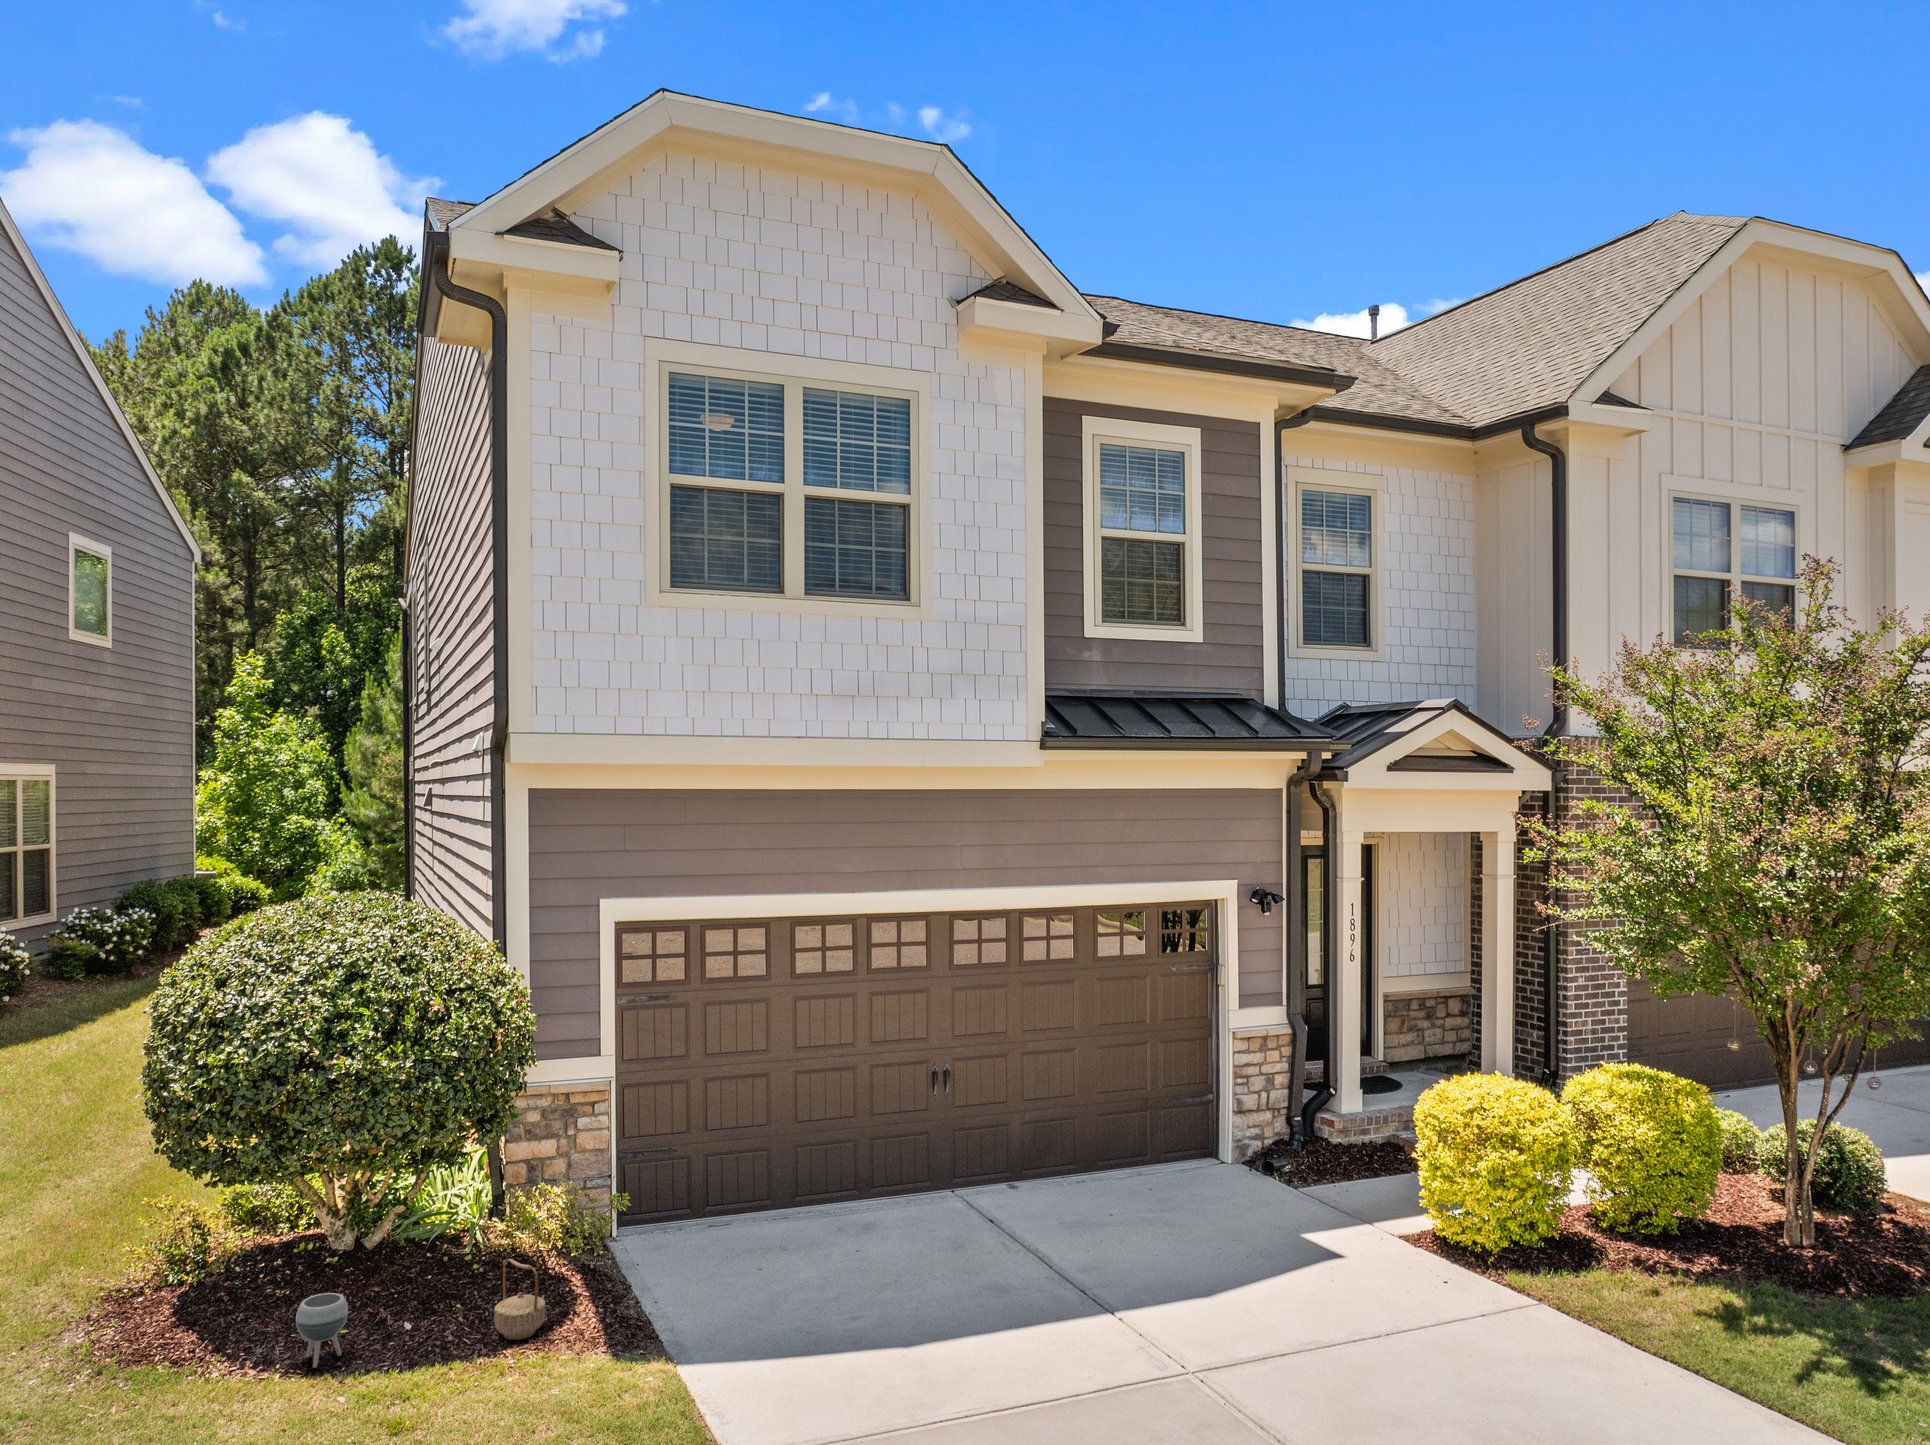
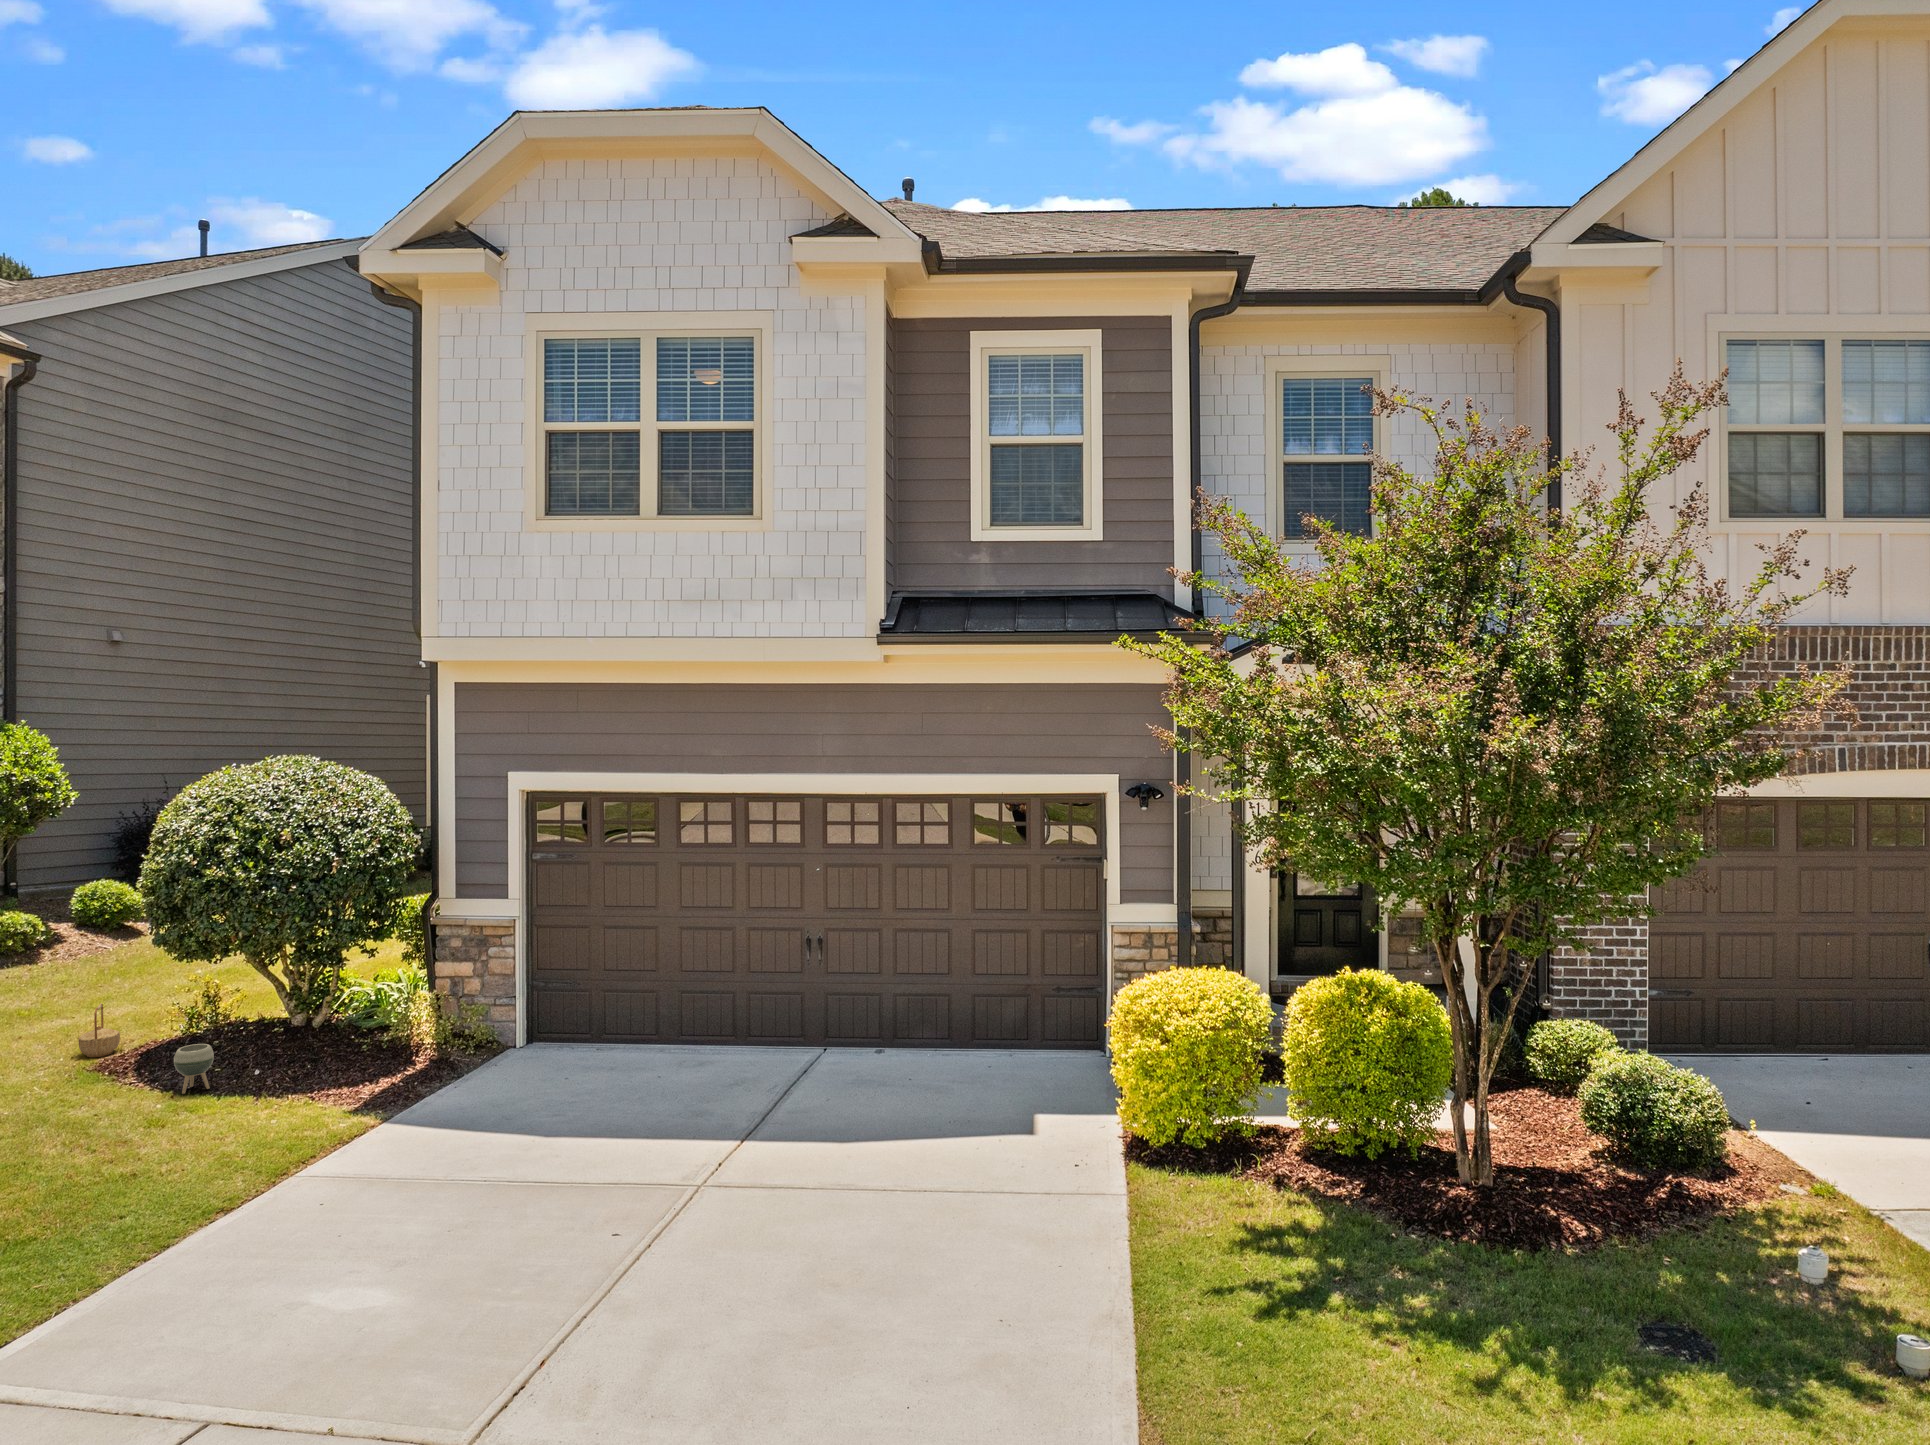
basket: present [494,1259,545,1340] -> present [78,1003,120,1057]

